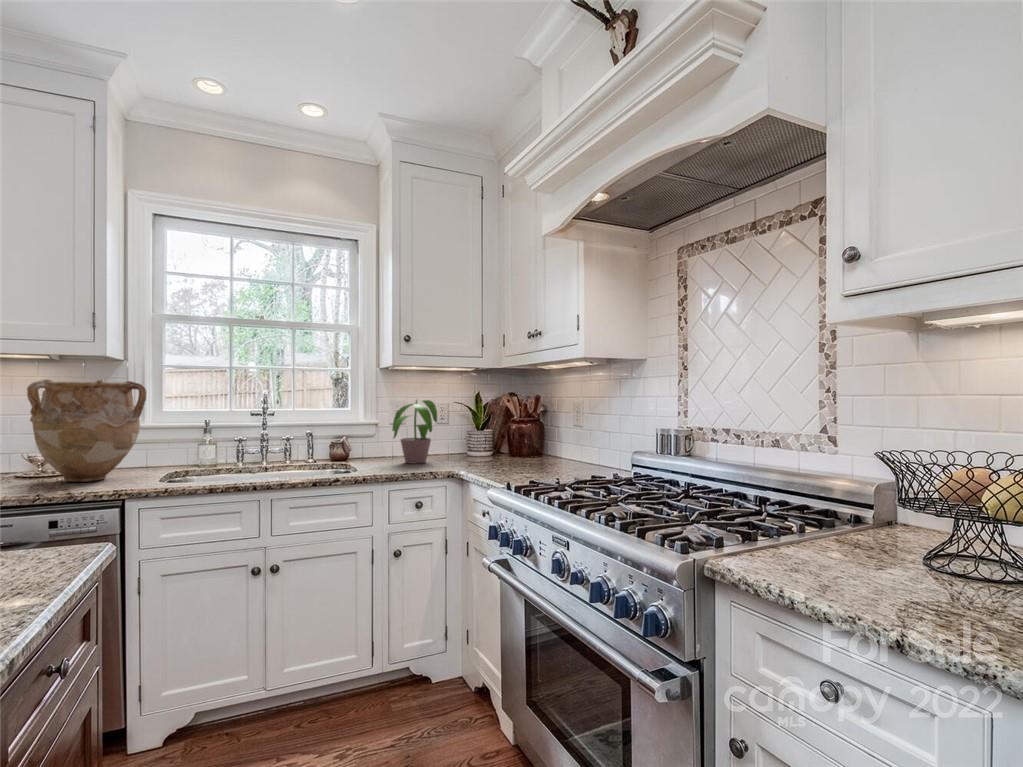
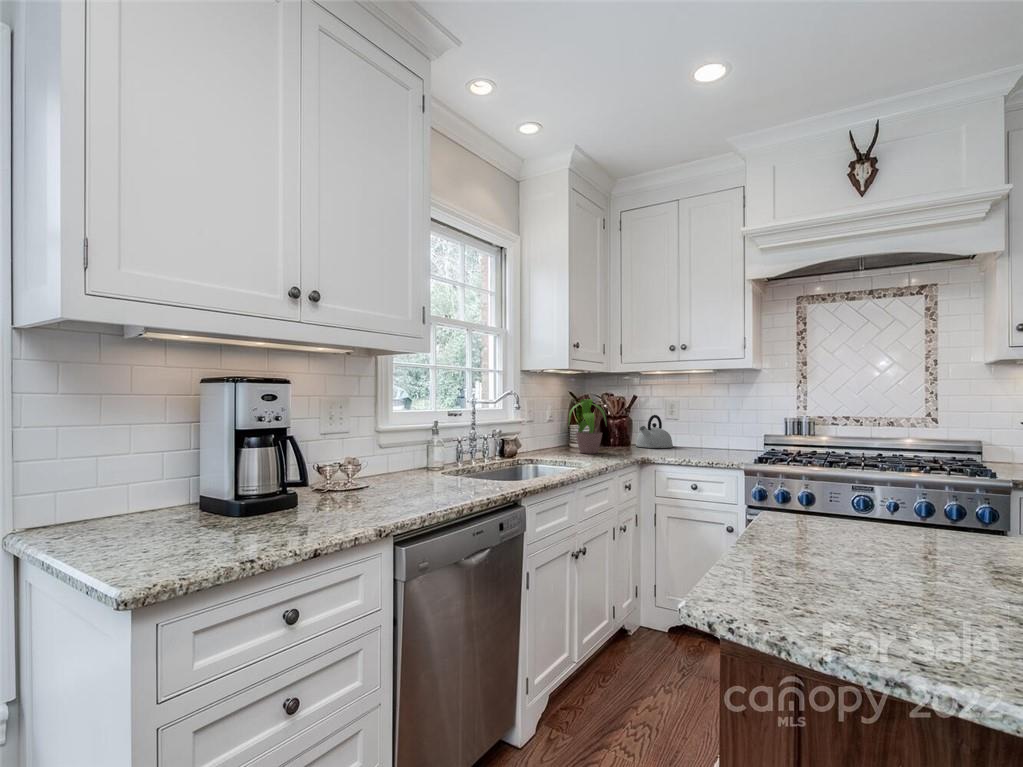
vase: present [27,379,147,482] -> none [368,379,462,489]
kettle: none [500,420,551,463] -> present [636,415,673,448]

